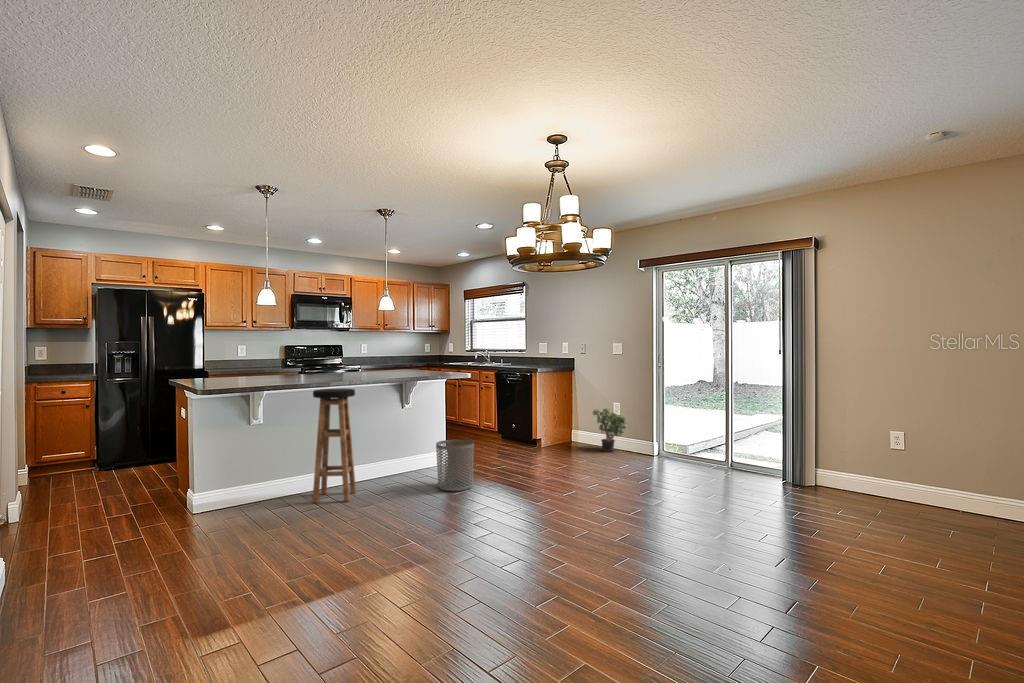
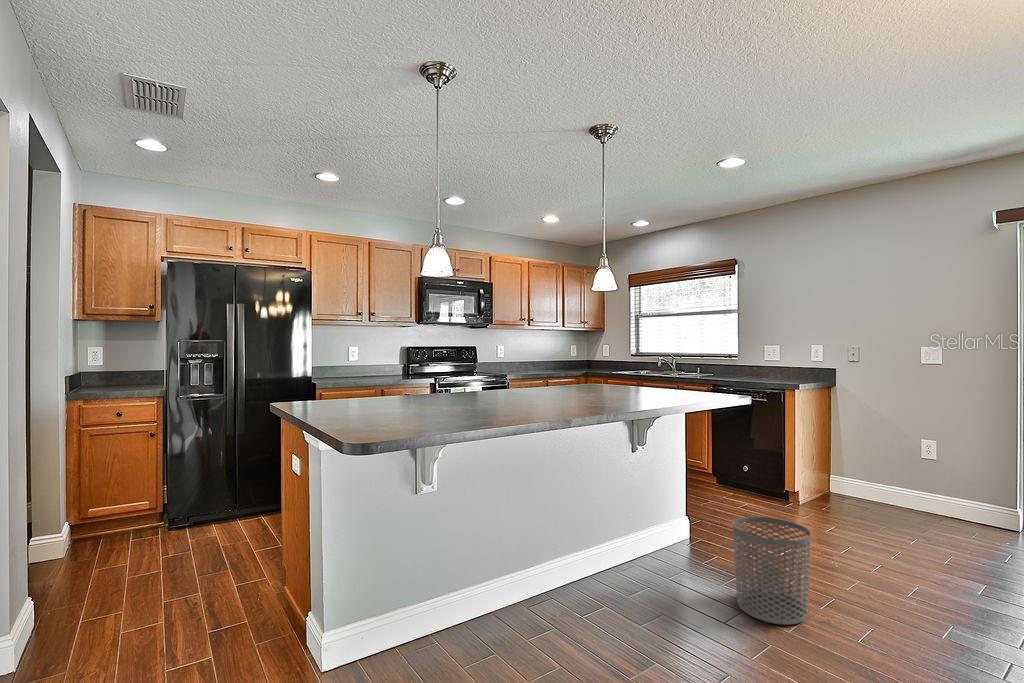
bar stool: present [312,388,356,503] -> none [527,424,602,648]
potted plant: present [593,408,627,451] -> none [896,450,973,522]

